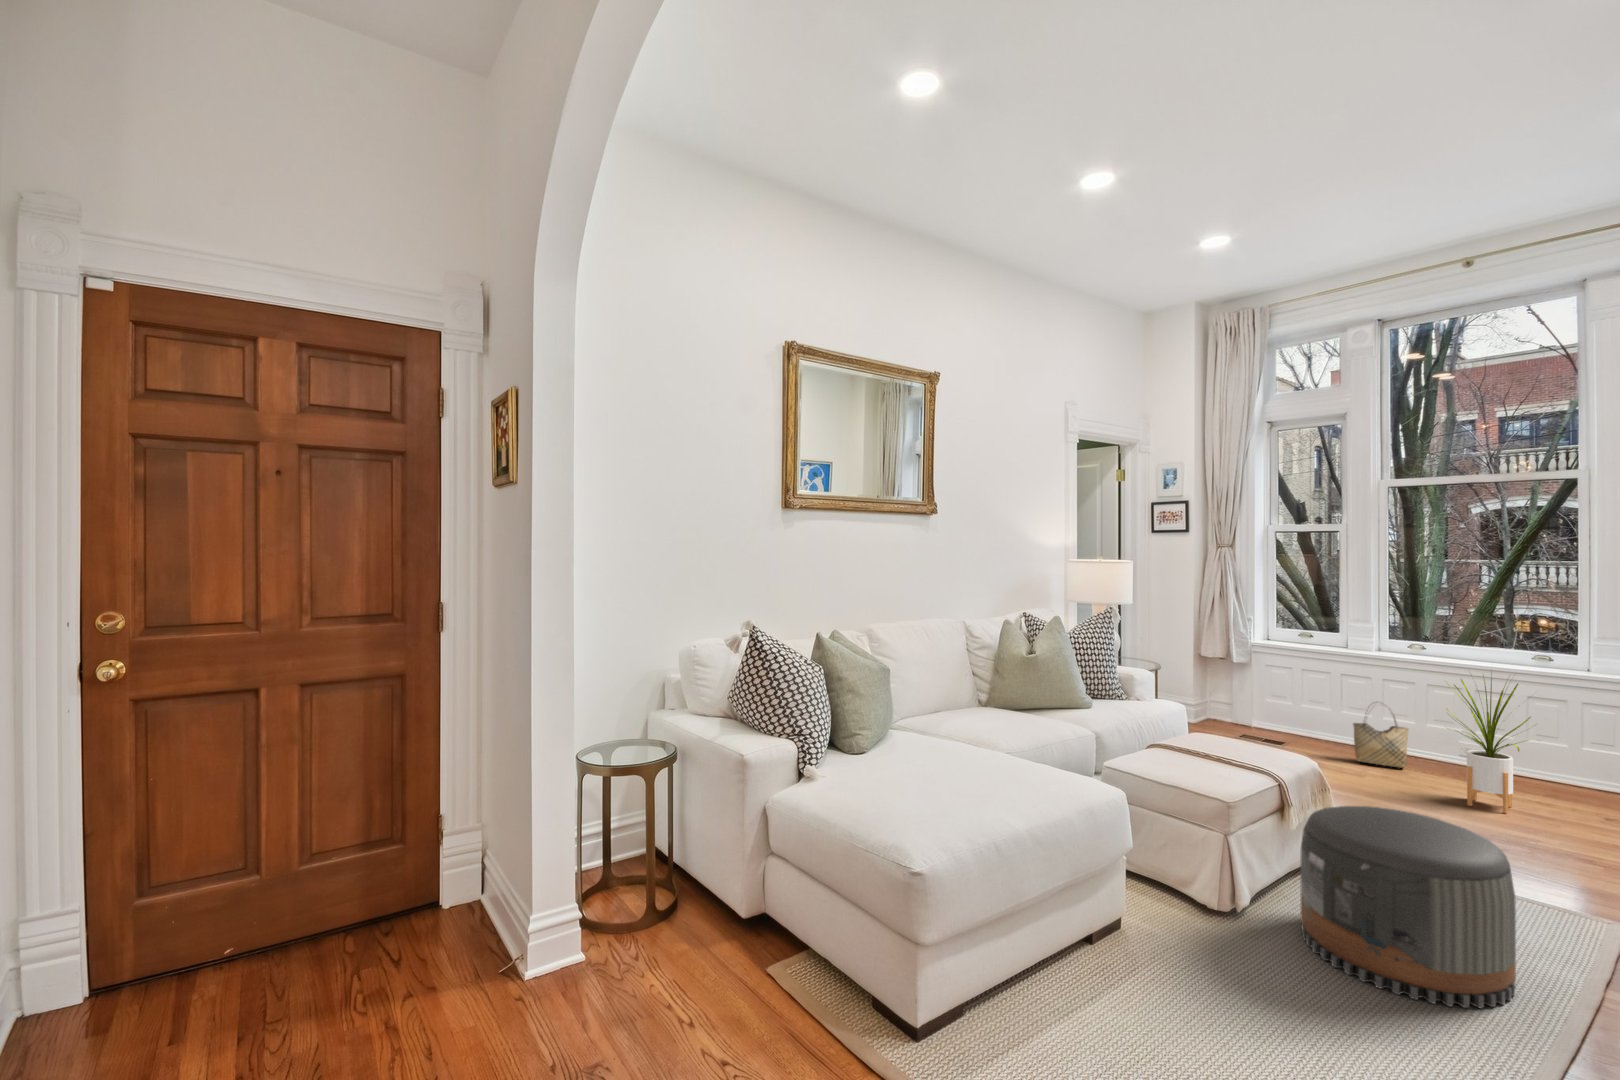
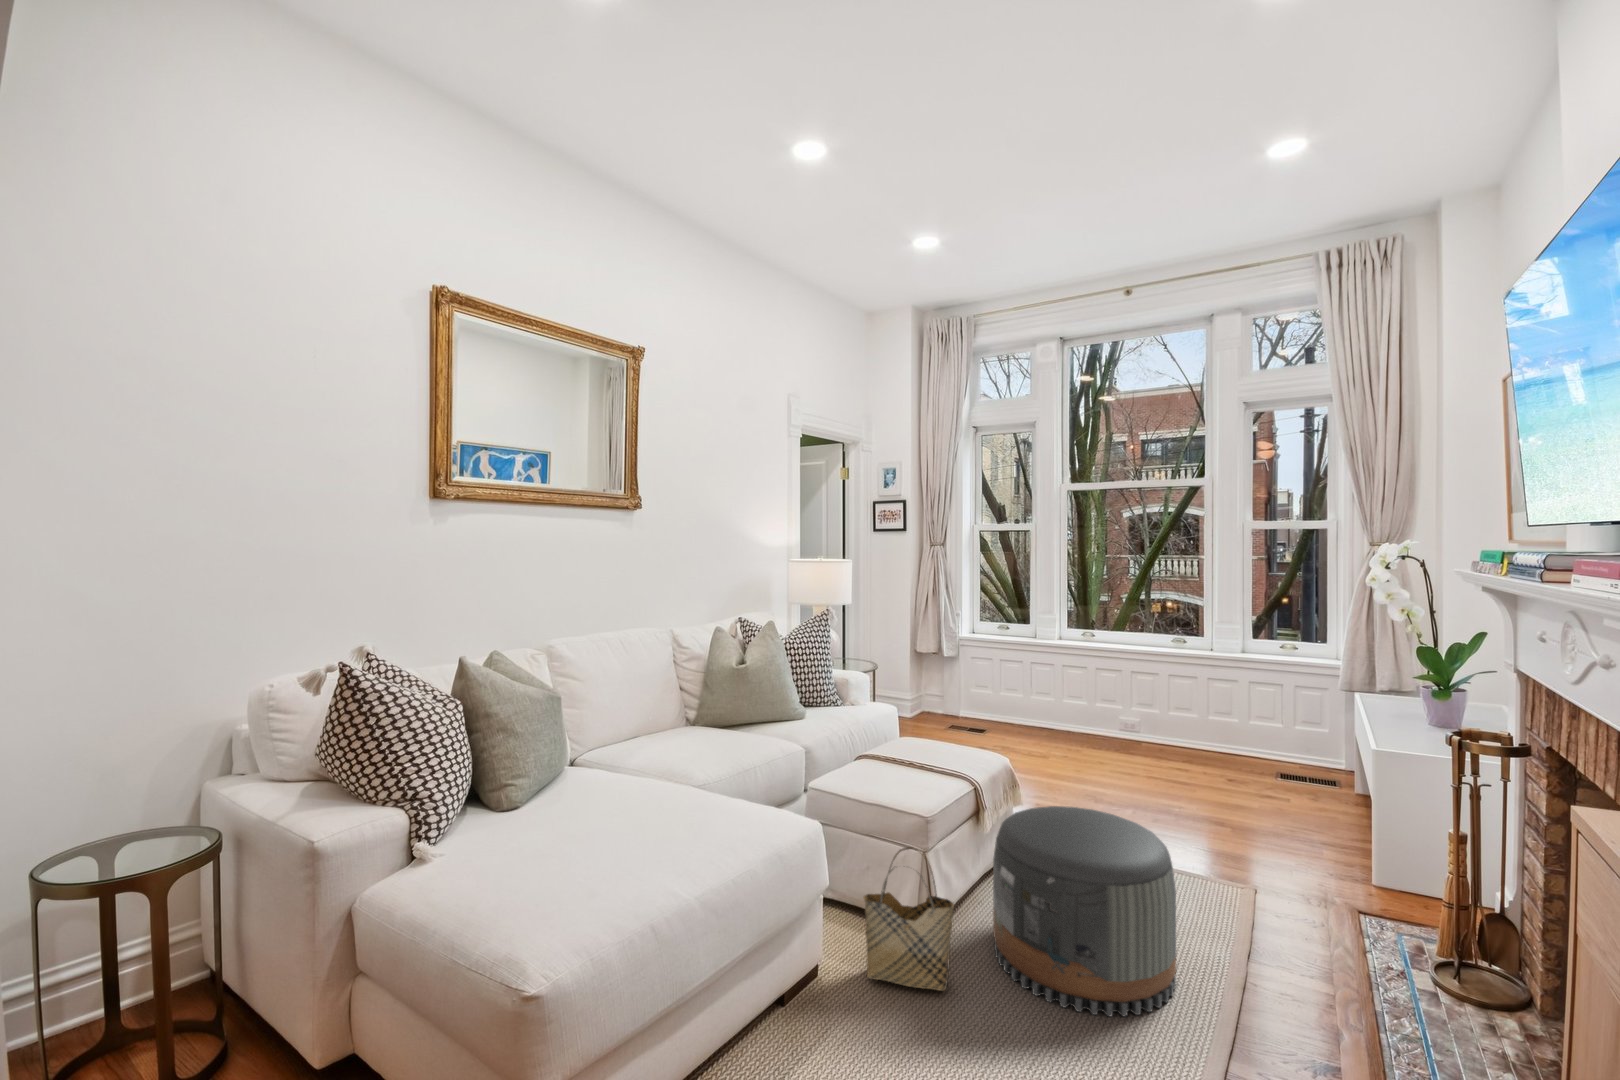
house plant: present [1447,672,1535,814] -> none [1106,653,1178,780]
woven basket: present [1353,705,1408,768] -> present [863,847,954,991]

